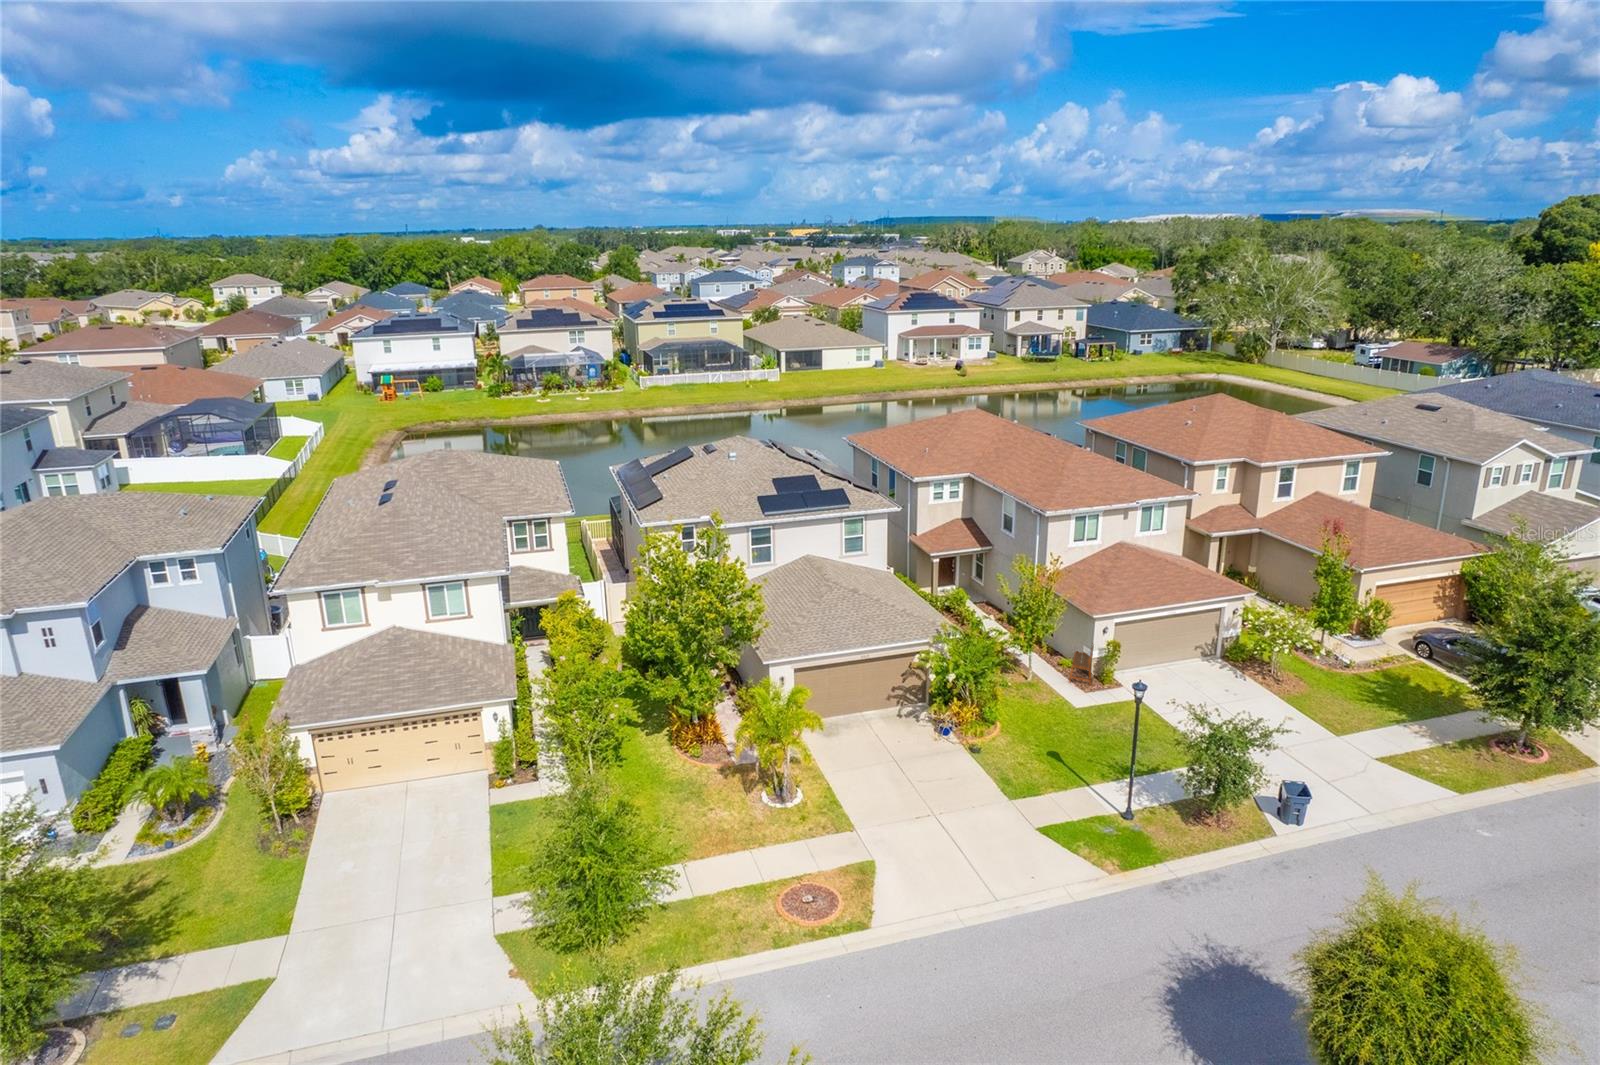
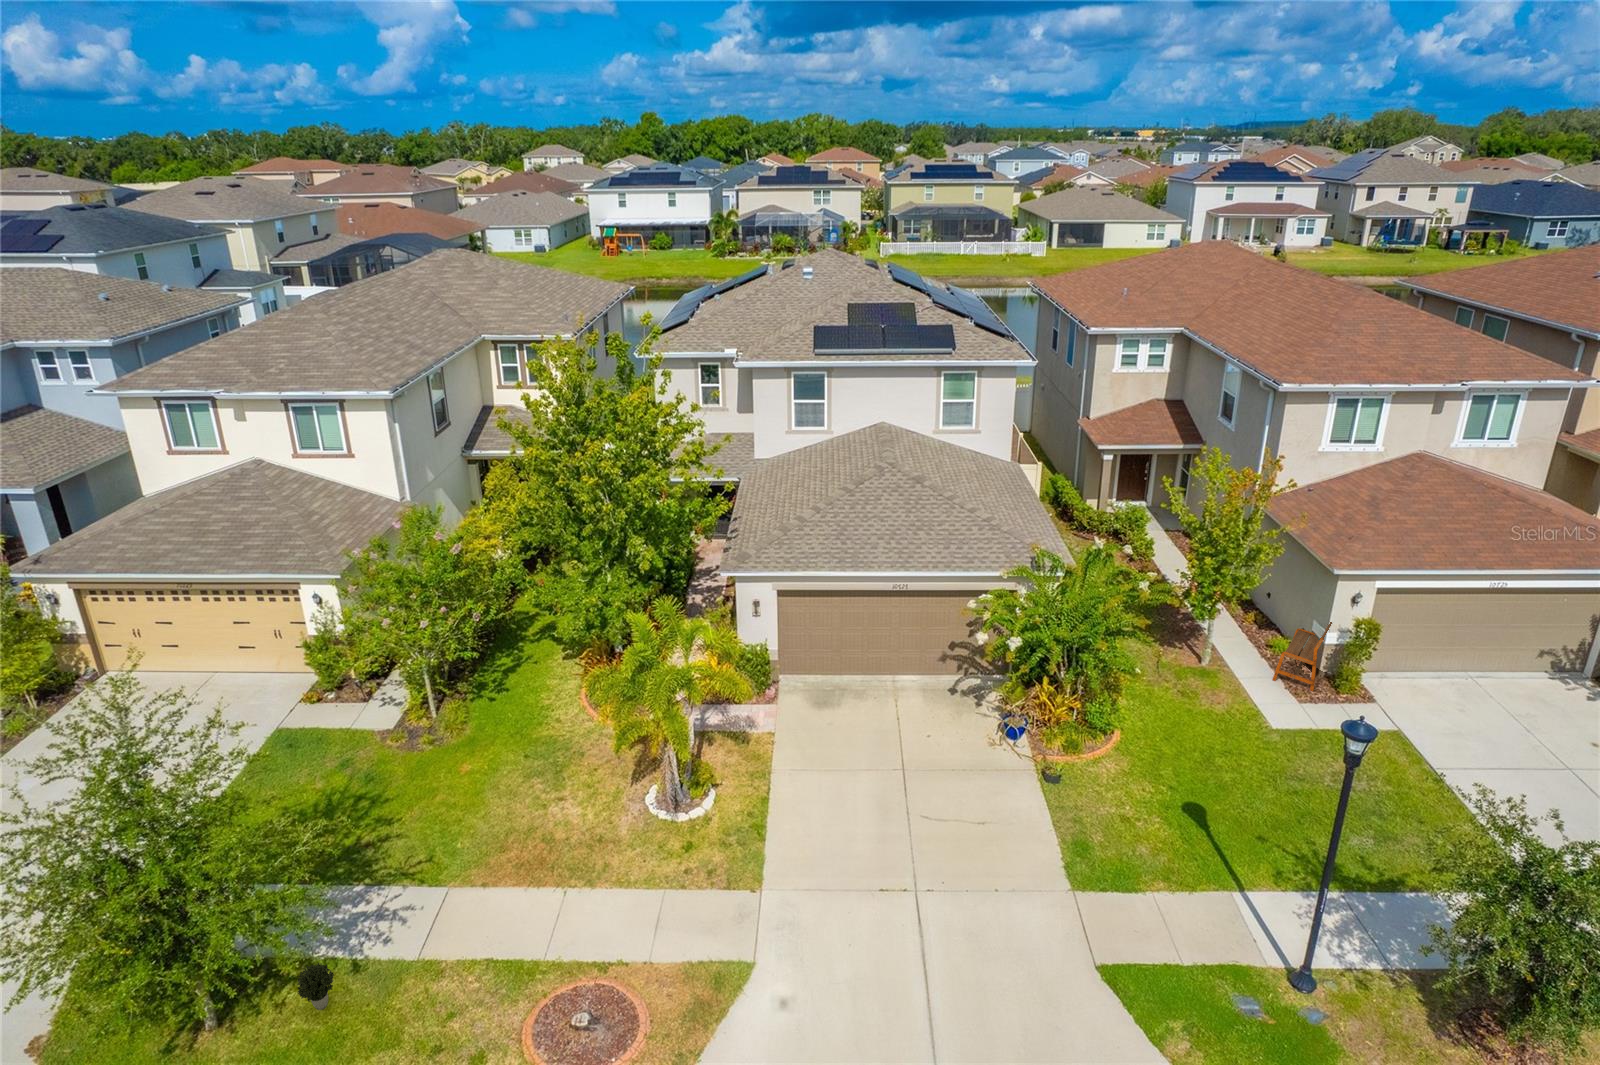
potted plant: none [644,902,665,930] -> present [297,963,334,1010]

